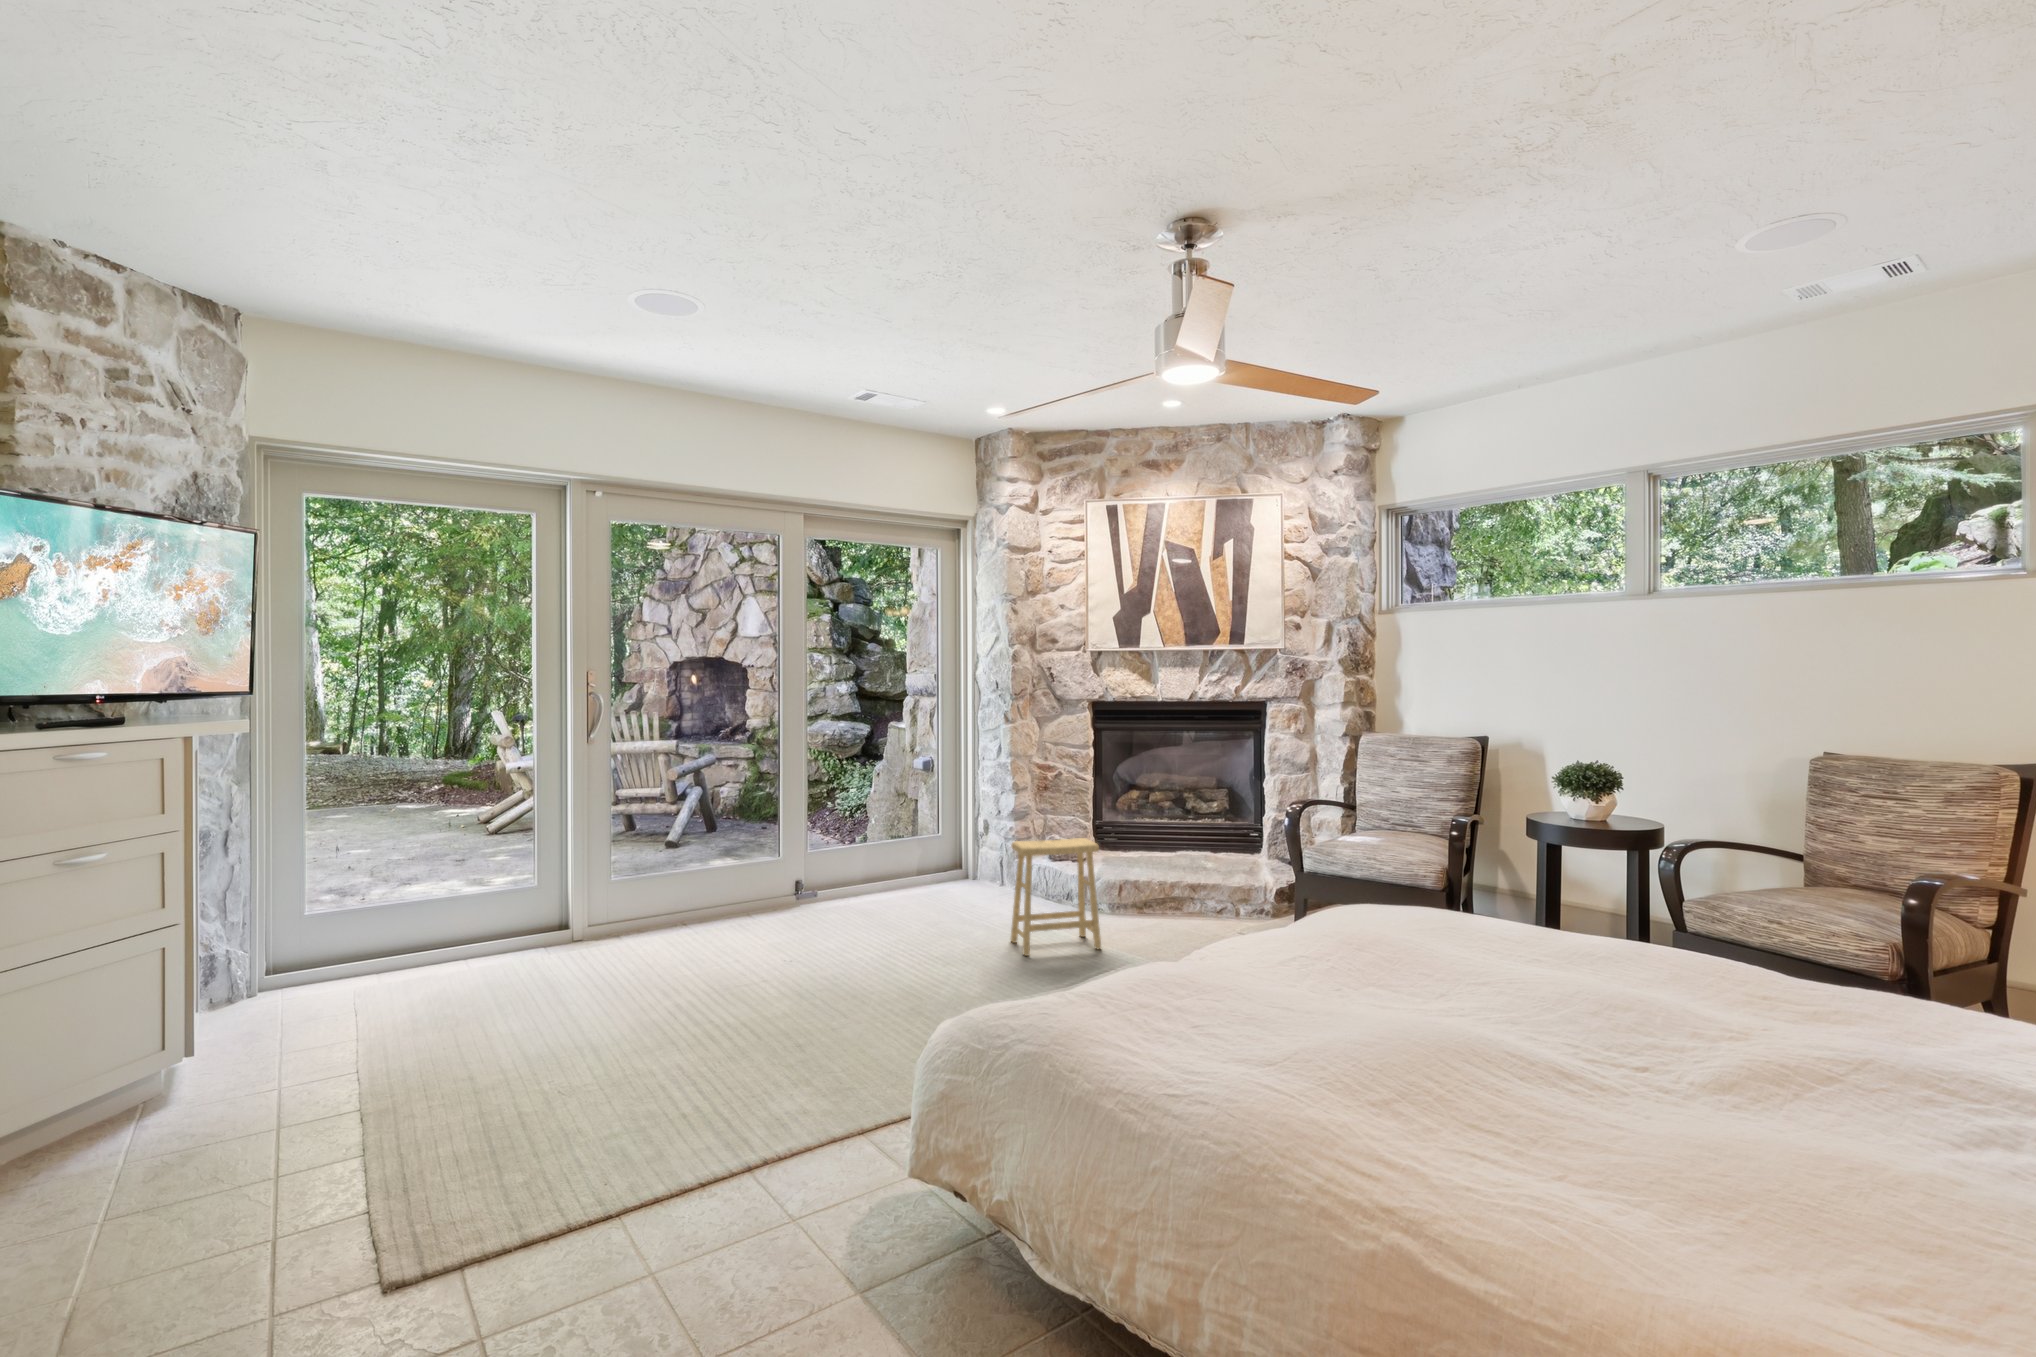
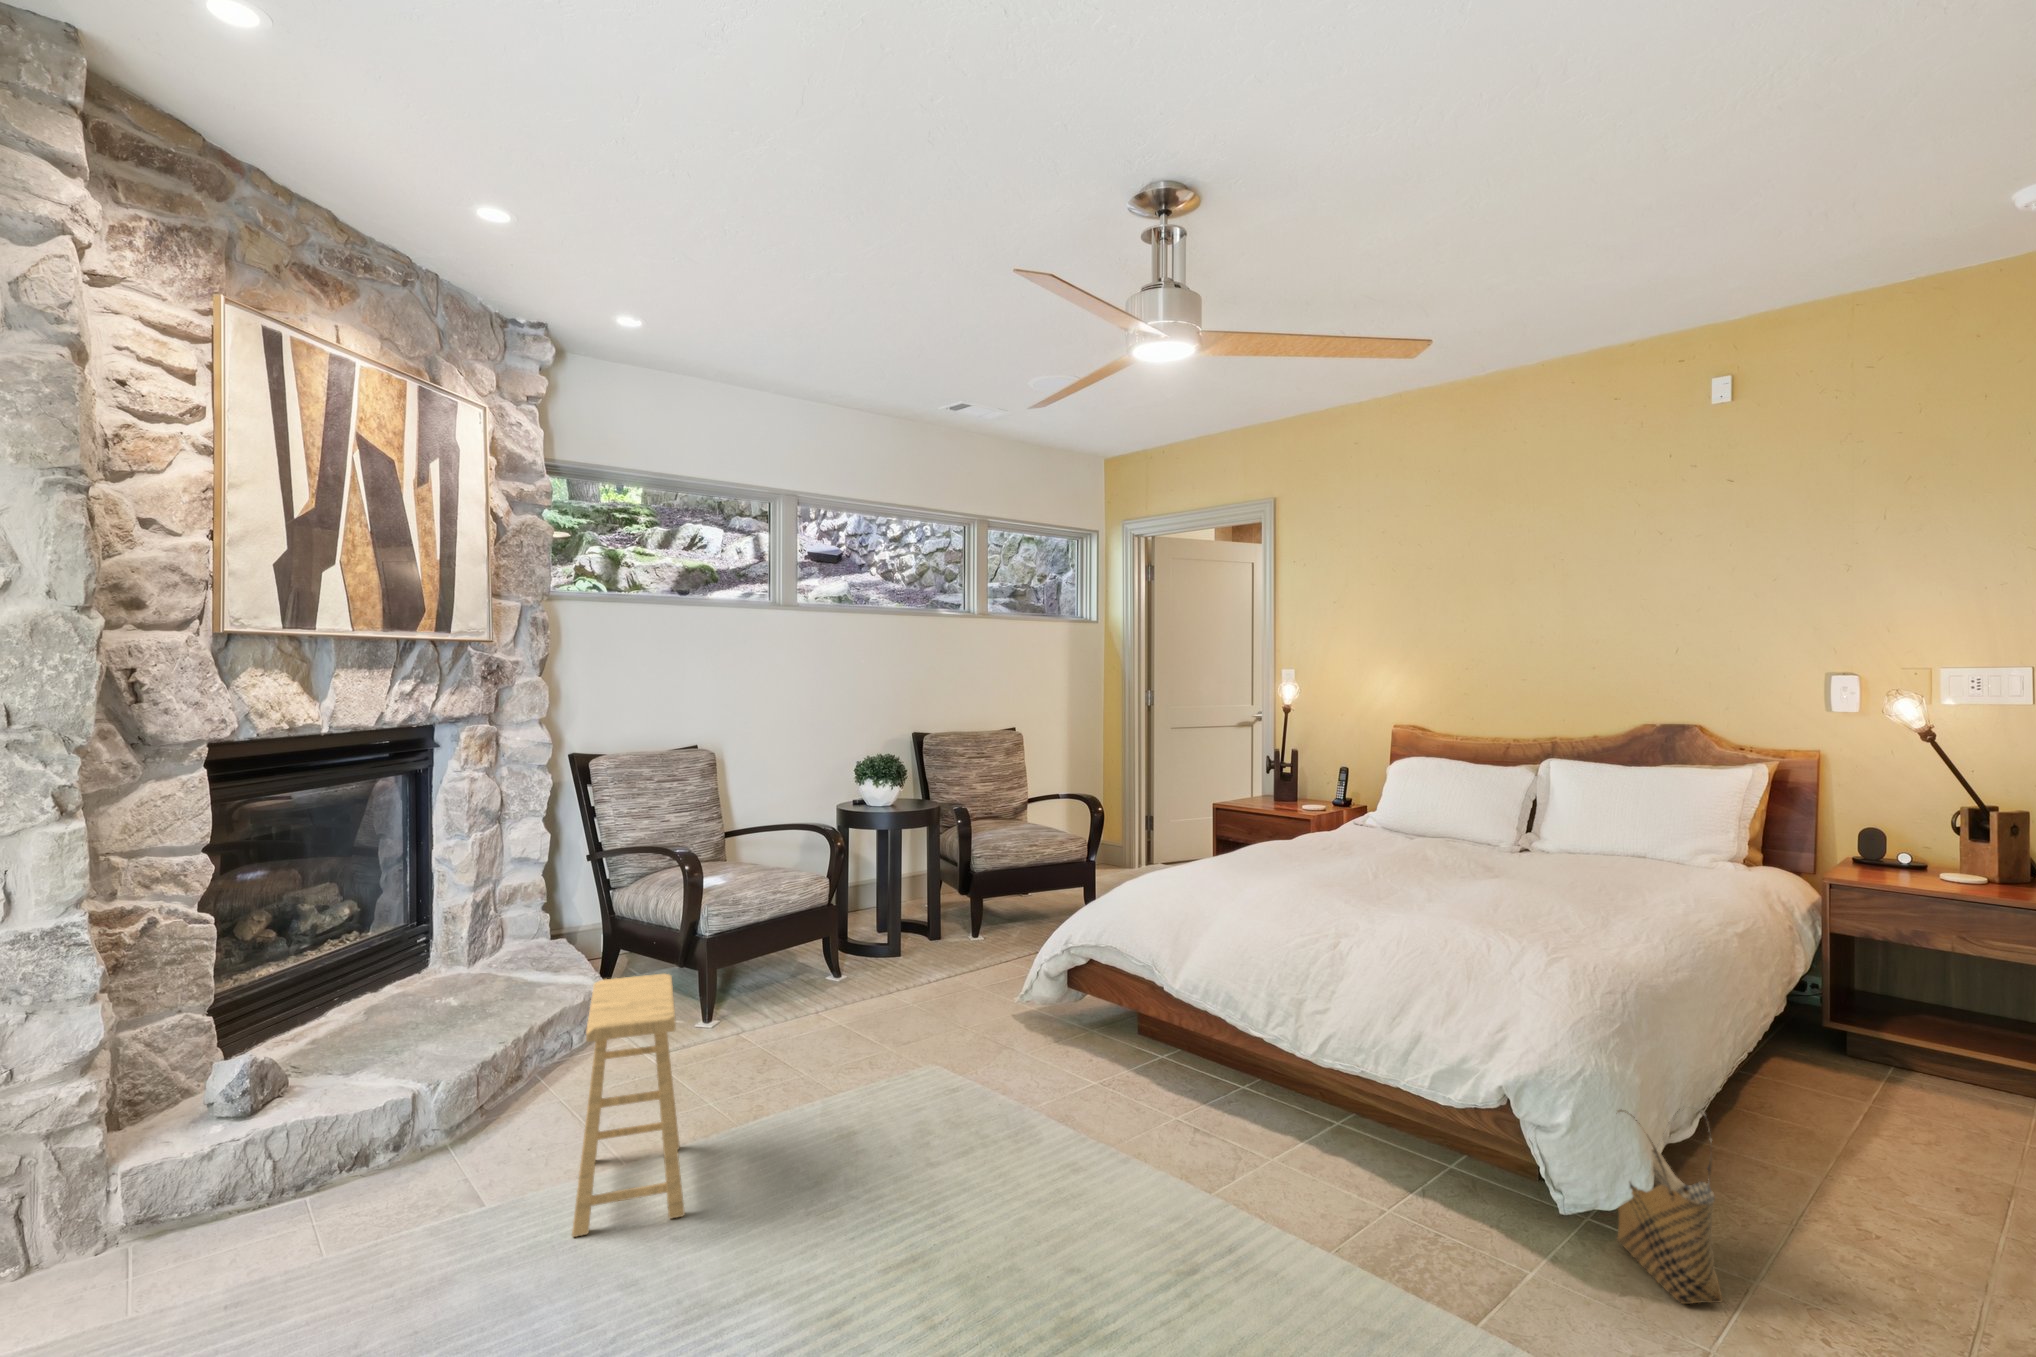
woven basket: none [783,1083,908,1277] -> present [1617,1107,1723,1304]

